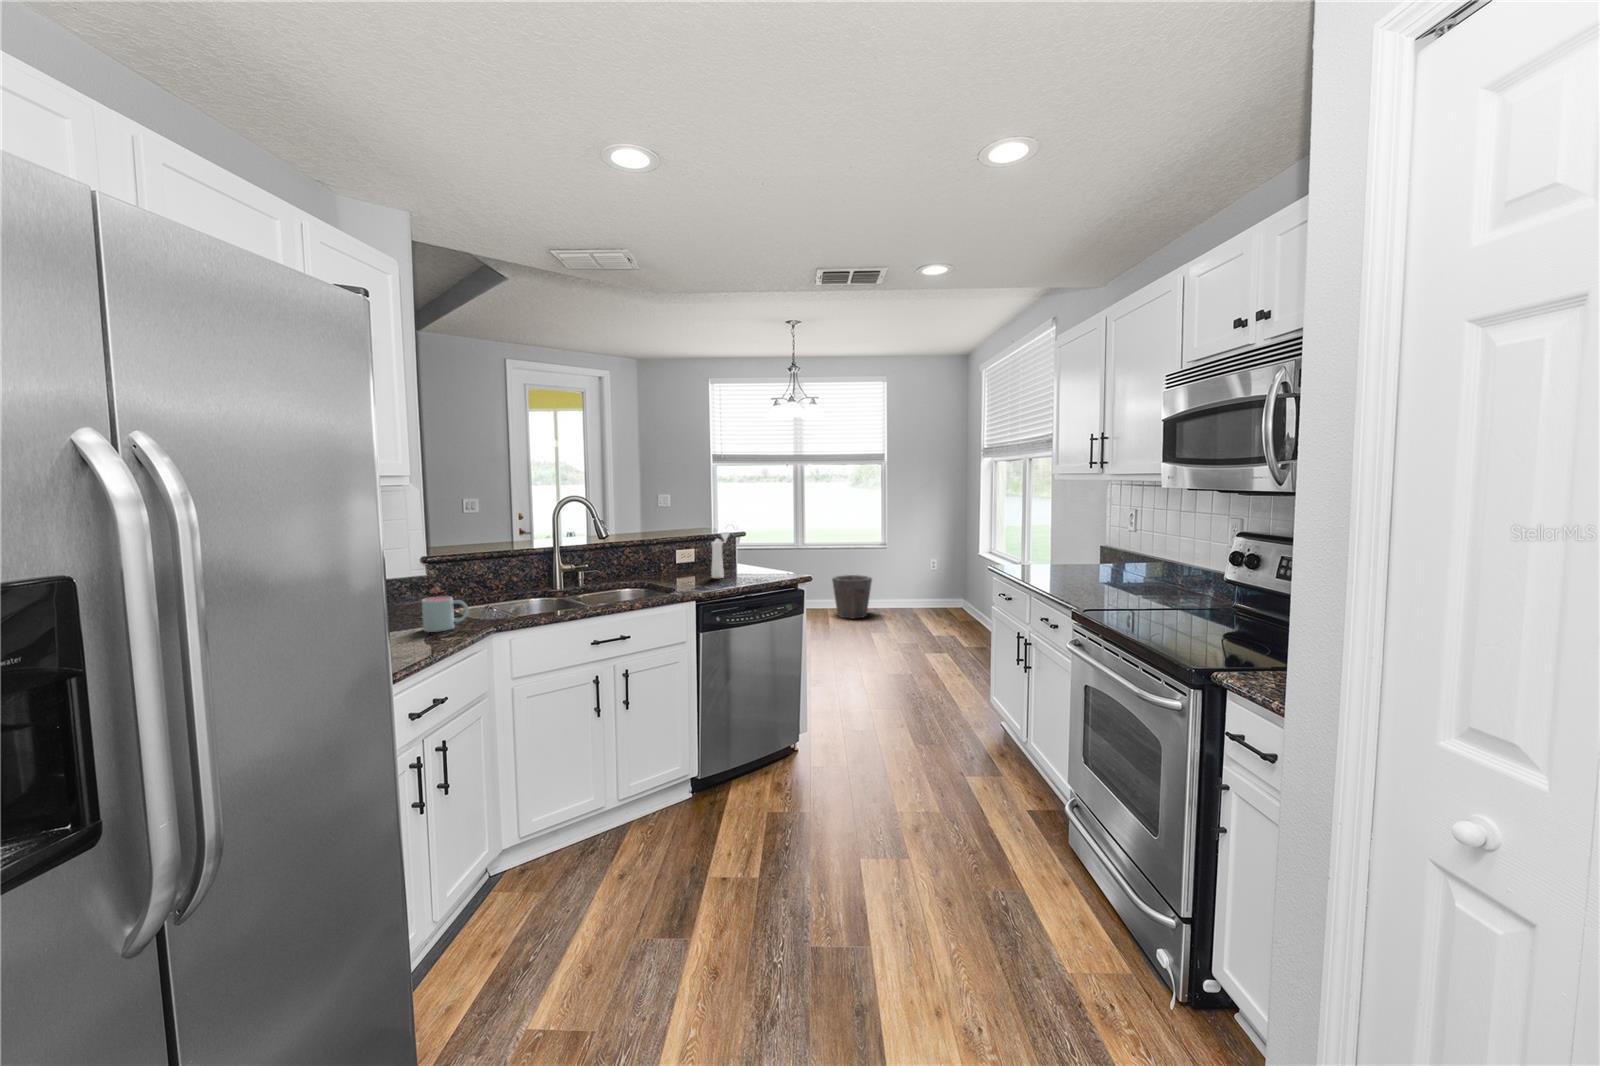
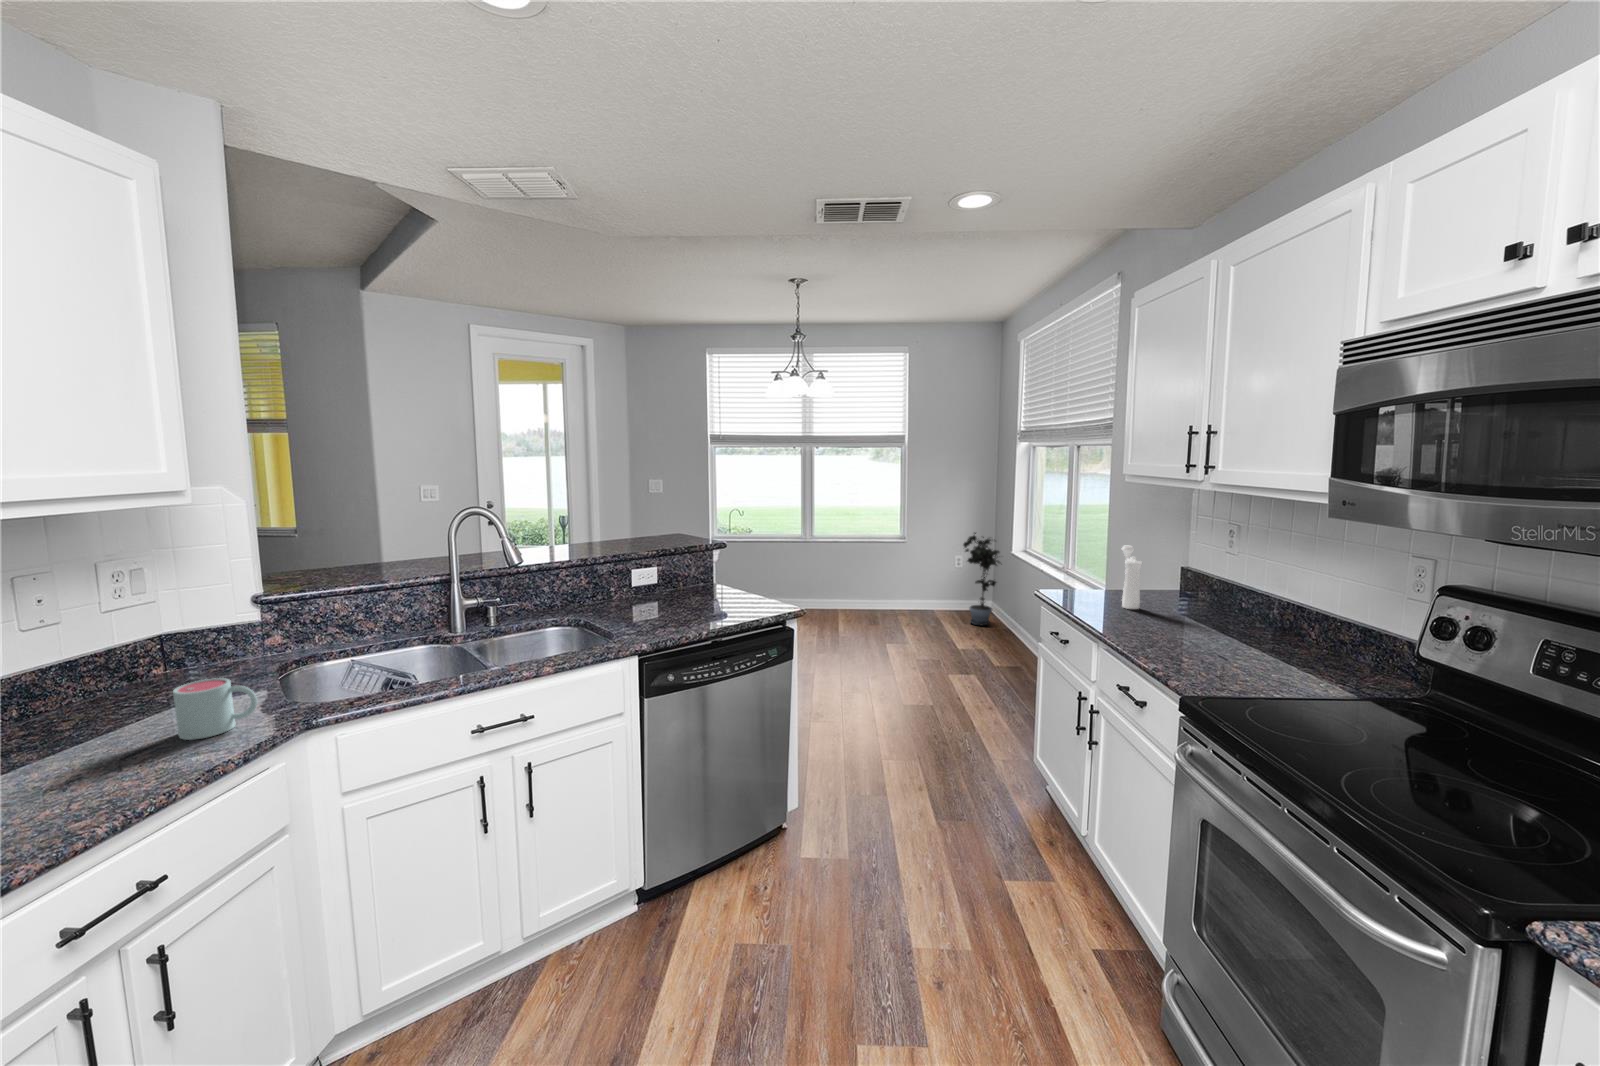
pepper mill: present [711,532,729,578] -> present [1122,545,1142,609]
potted plant: none [937,537,975,620] -> present [963,533,1000,626]
waste bin: present [832,575,872,619] -> none [843,571,888,621]

